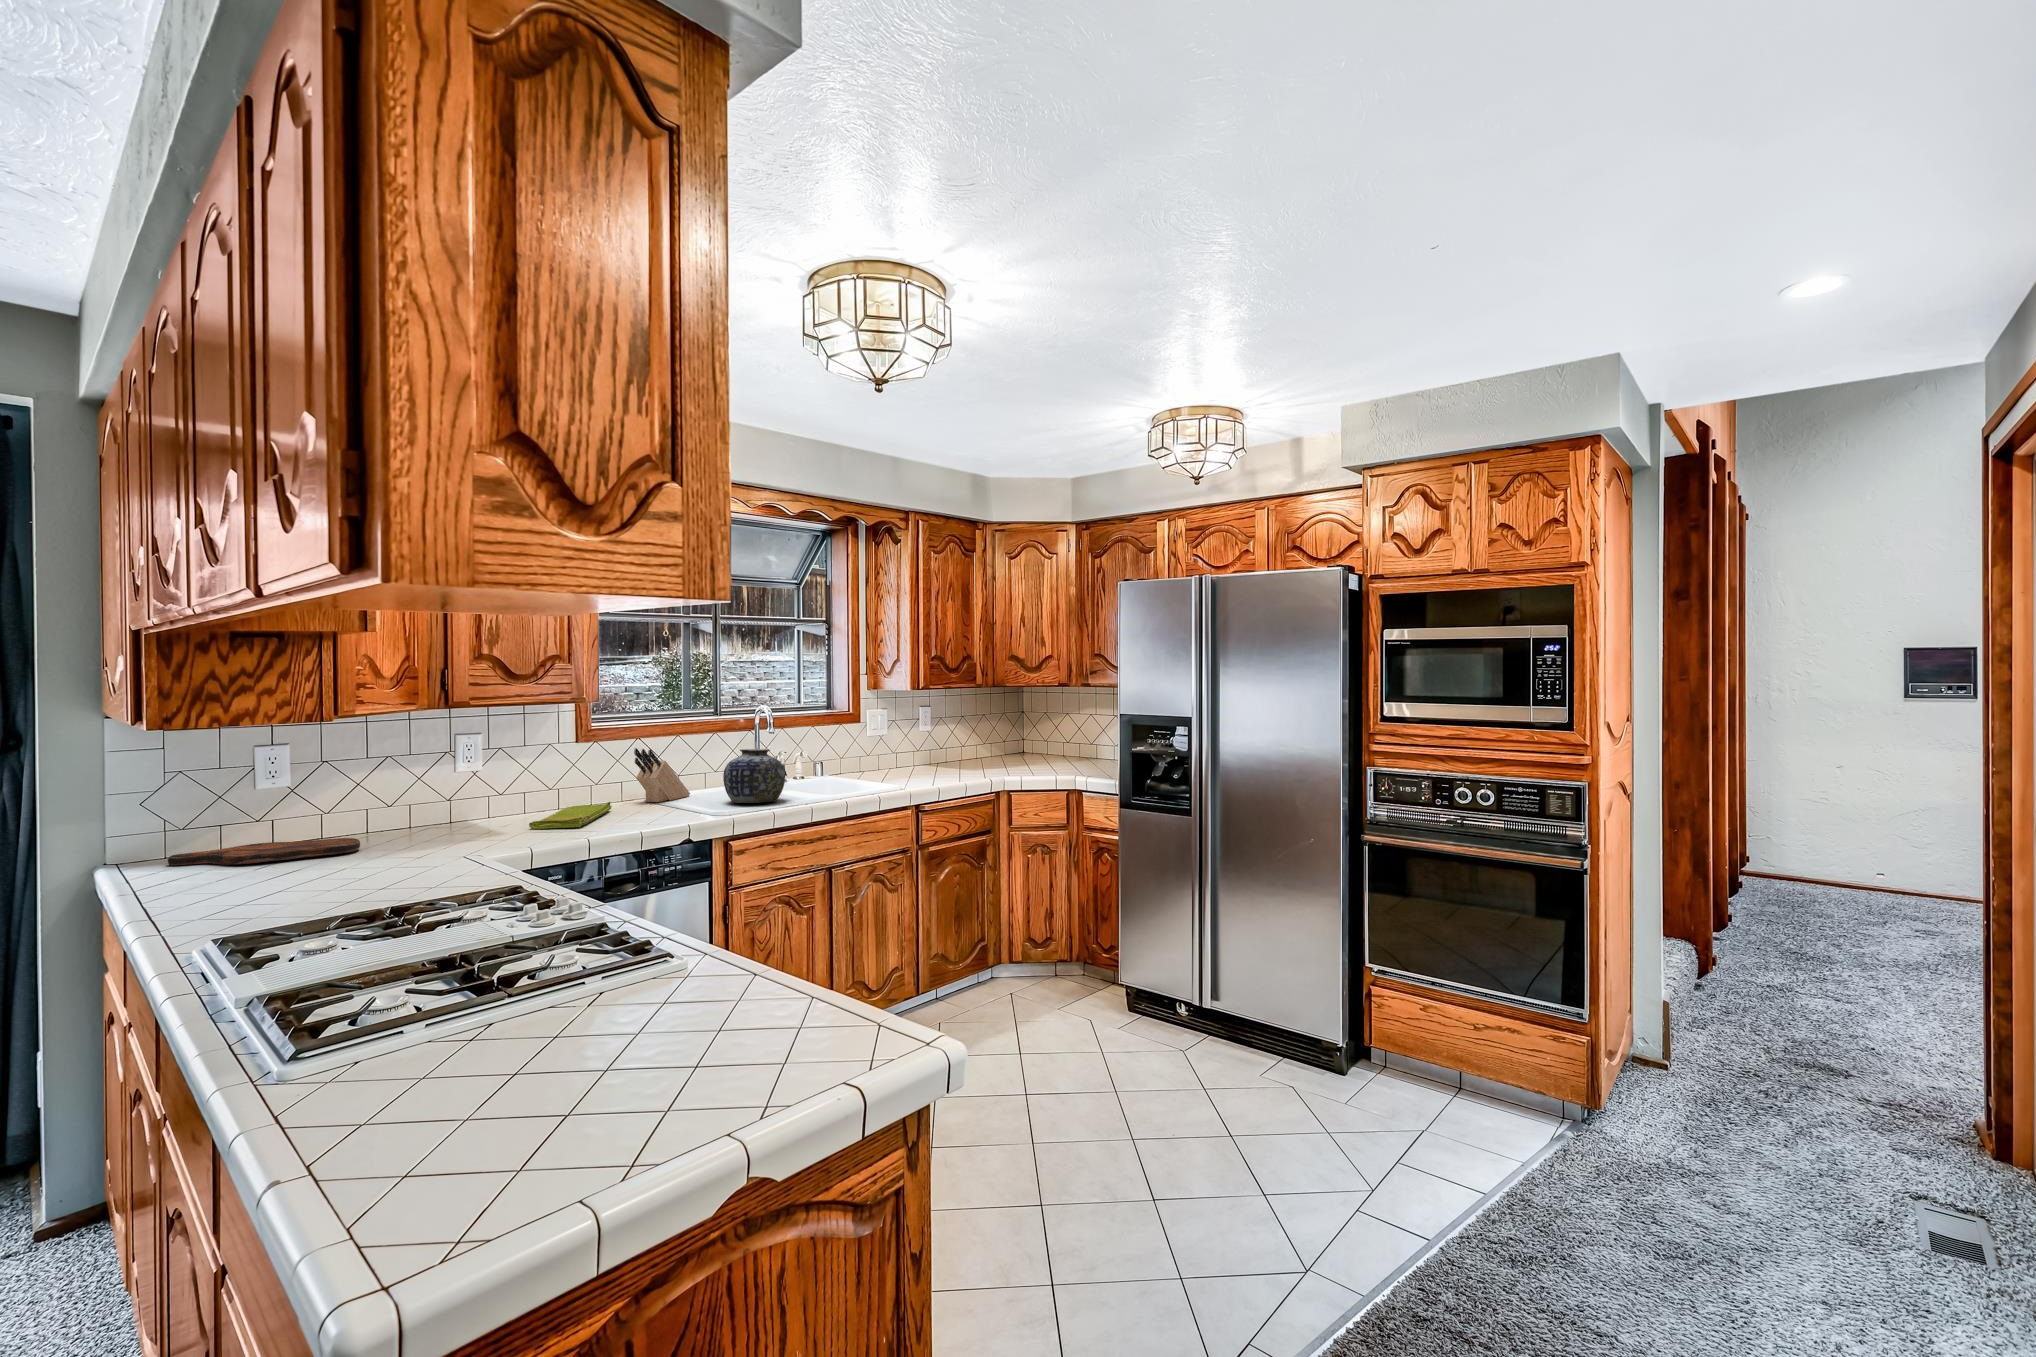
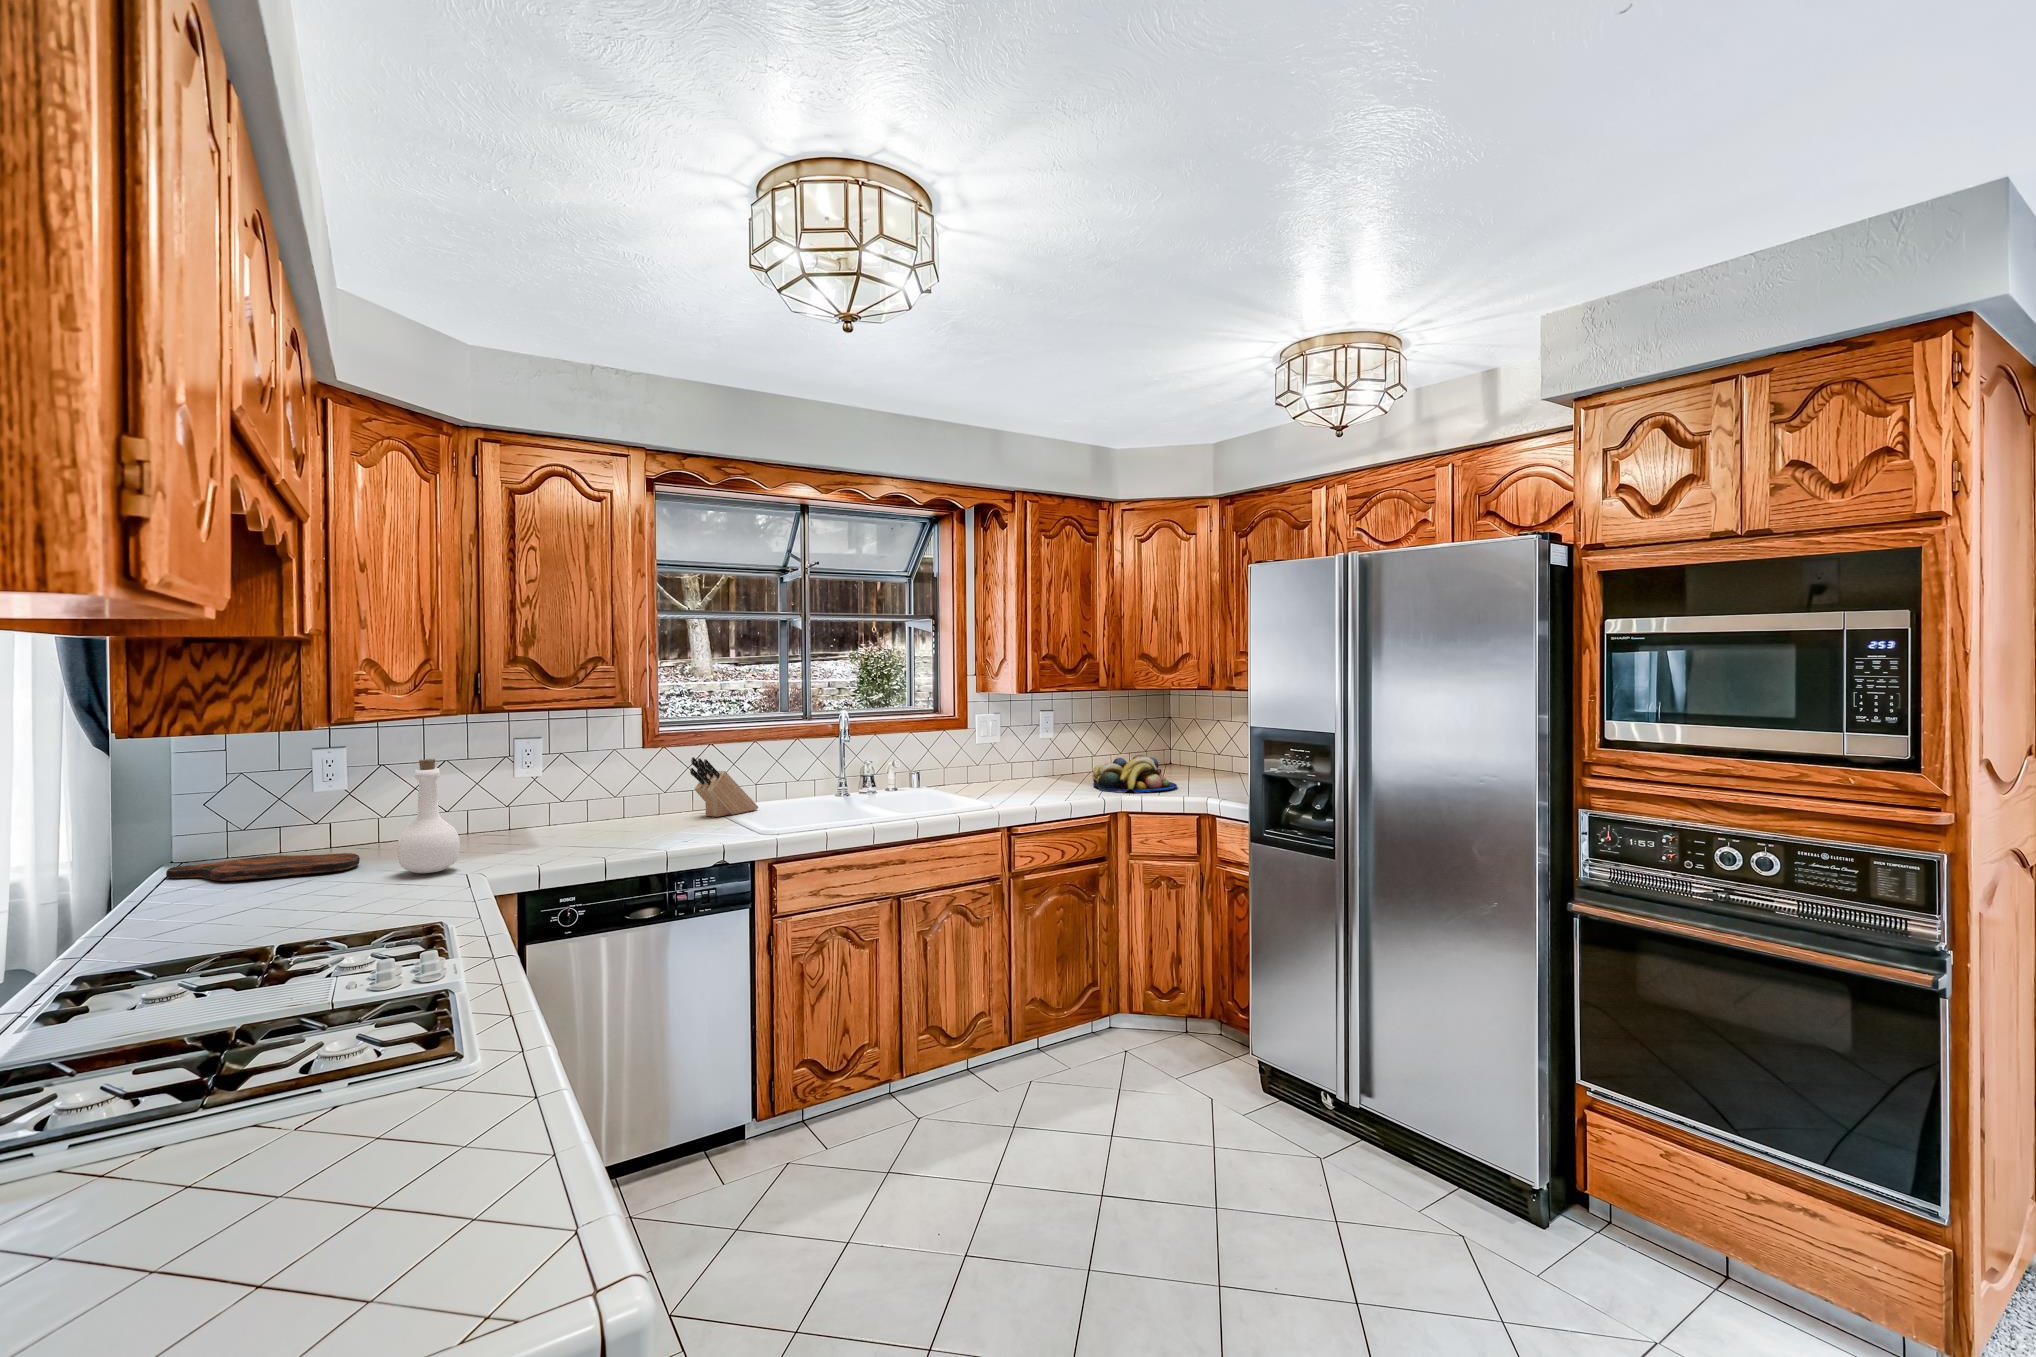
fruit bowl: none [971,743,1045,775] -> present [1093,755,1177,793]
bottle: none [412,747,468,851] -> present [397,759,460,873]
vase: present [723,749,785,803] -> none [781,761,849,822]
dish towel: present [529,802,612,829] -> none [549,816,658,848]

